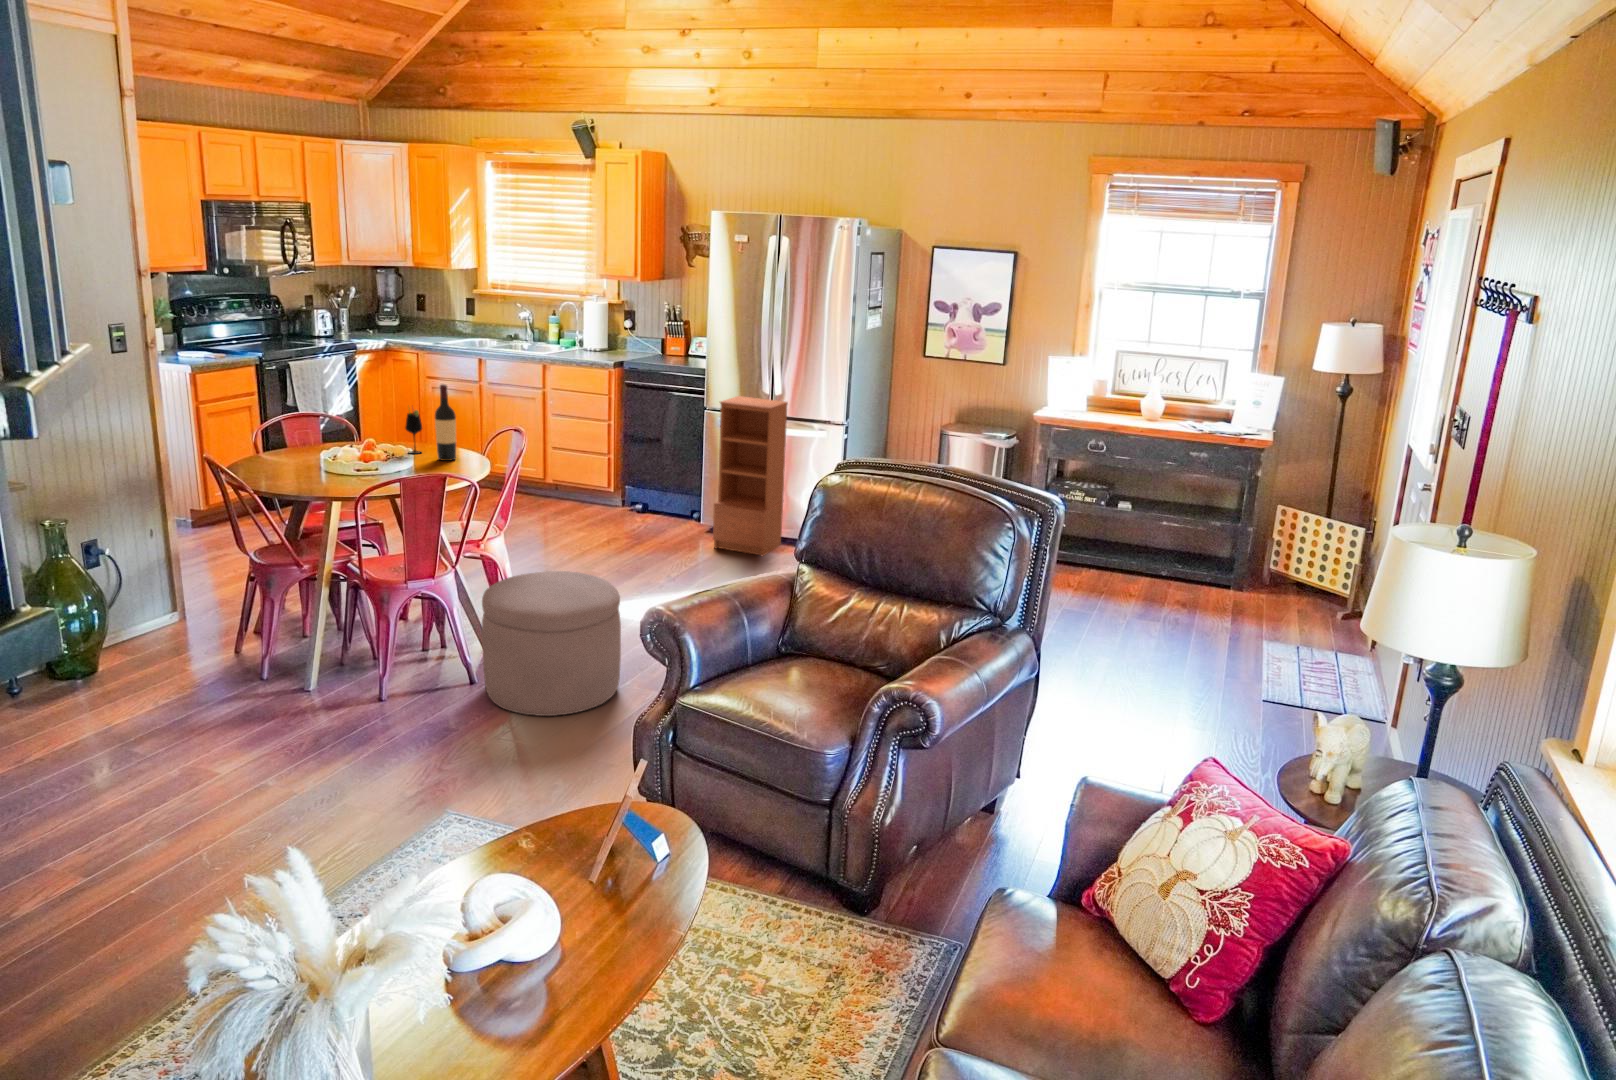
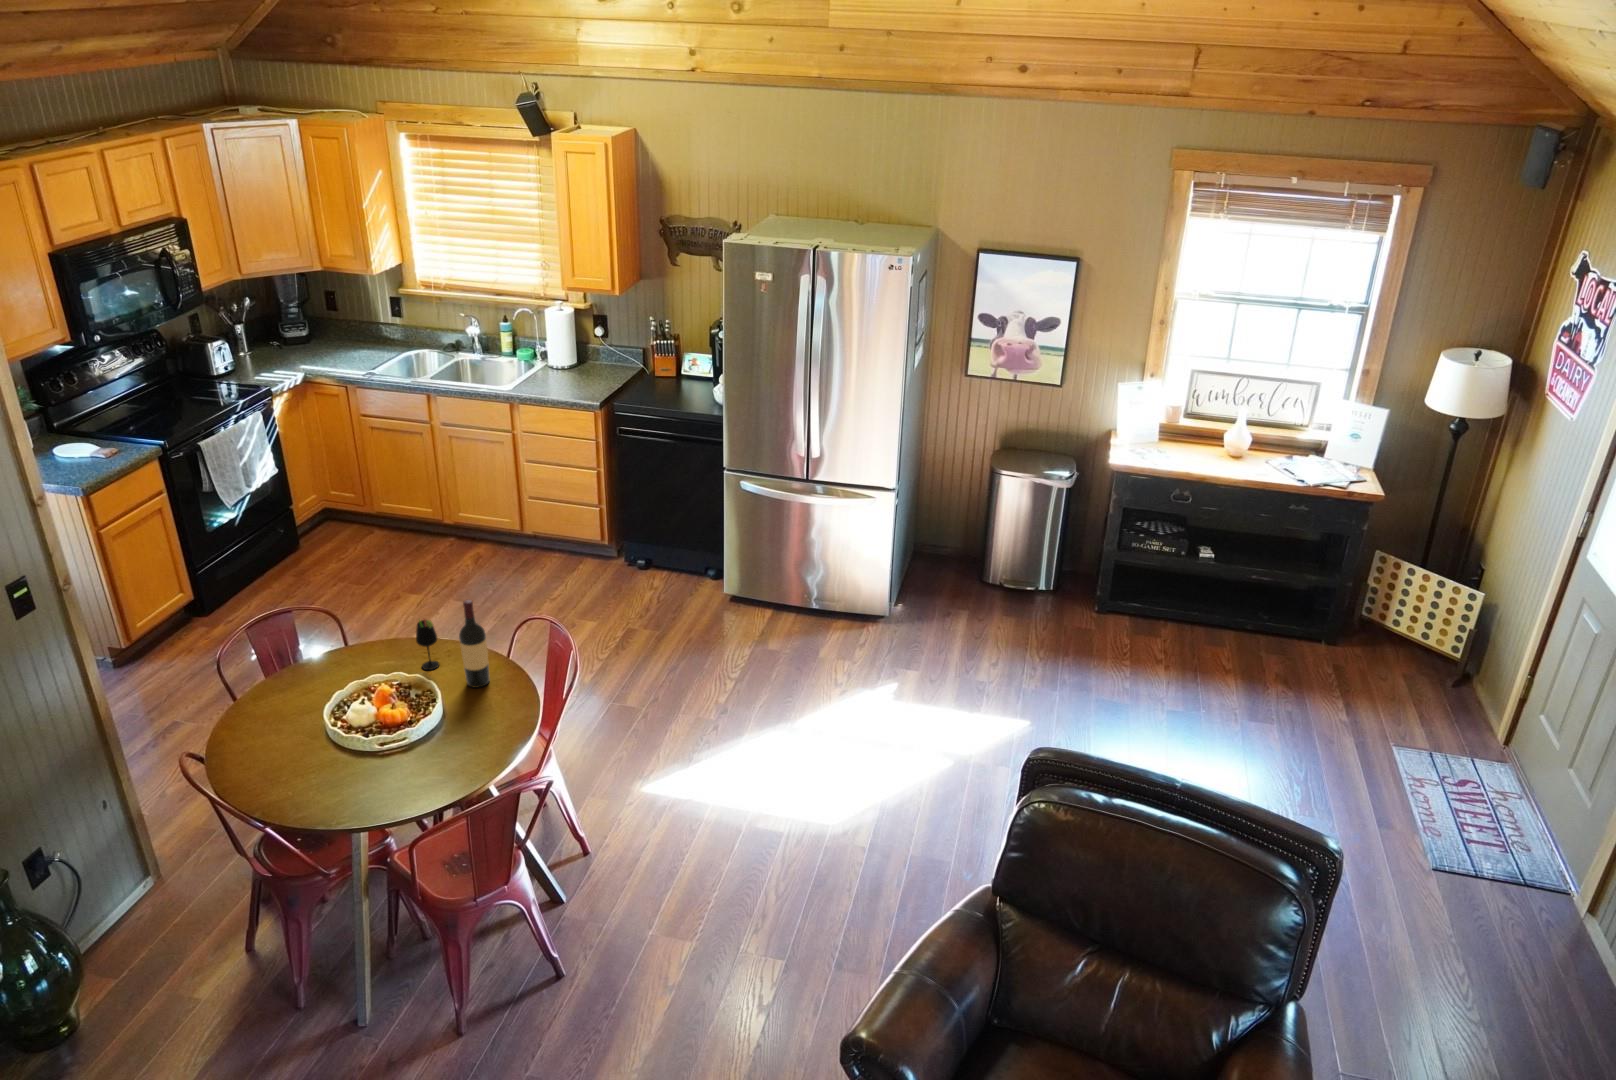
bookcase: present [713,396,788,556] -> none [747,456,827,643]
ottoman: present [482,571,621,716] -> none [567,823,734,1031]

